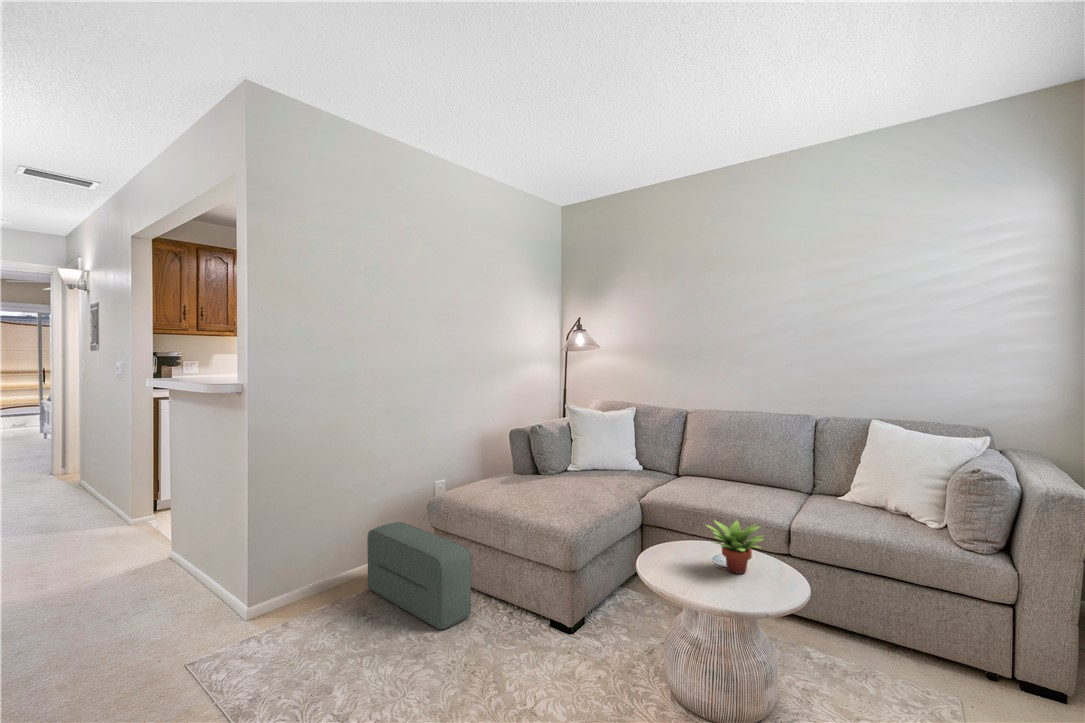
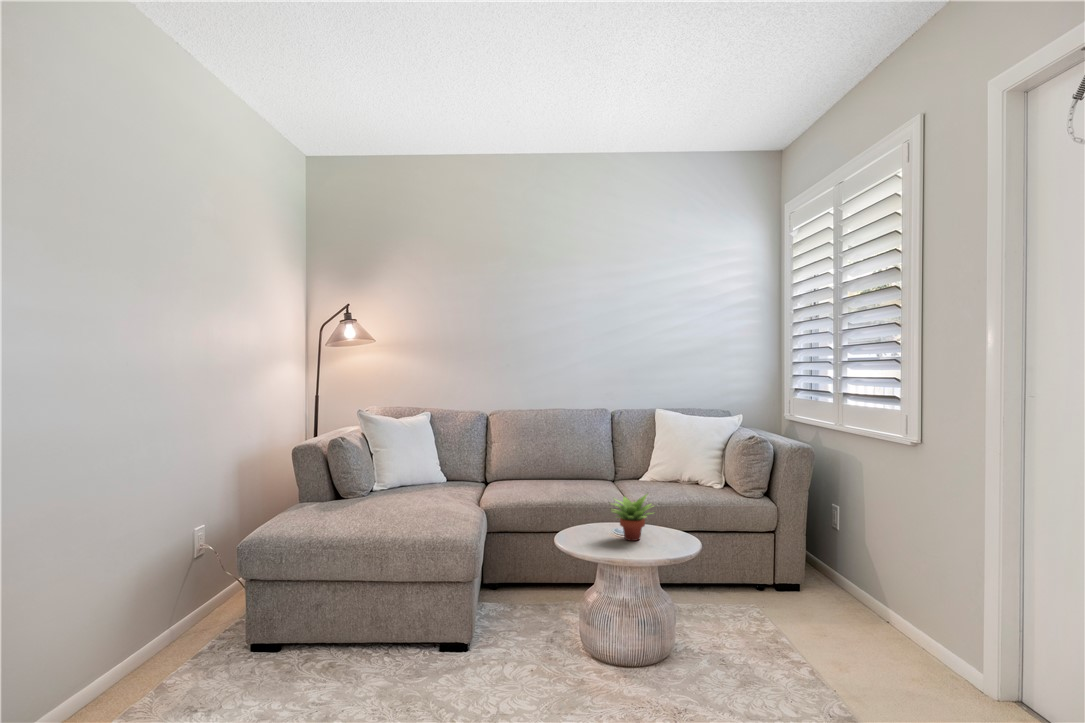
pouf: present [367,522,471,630] -> none [155,583,345,691]

